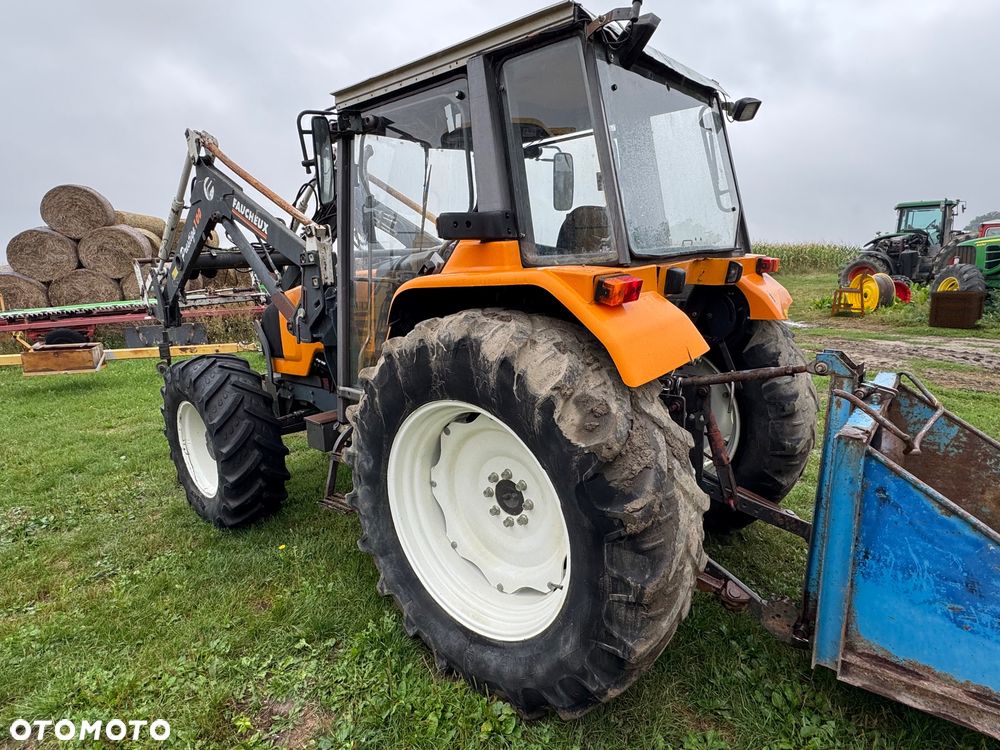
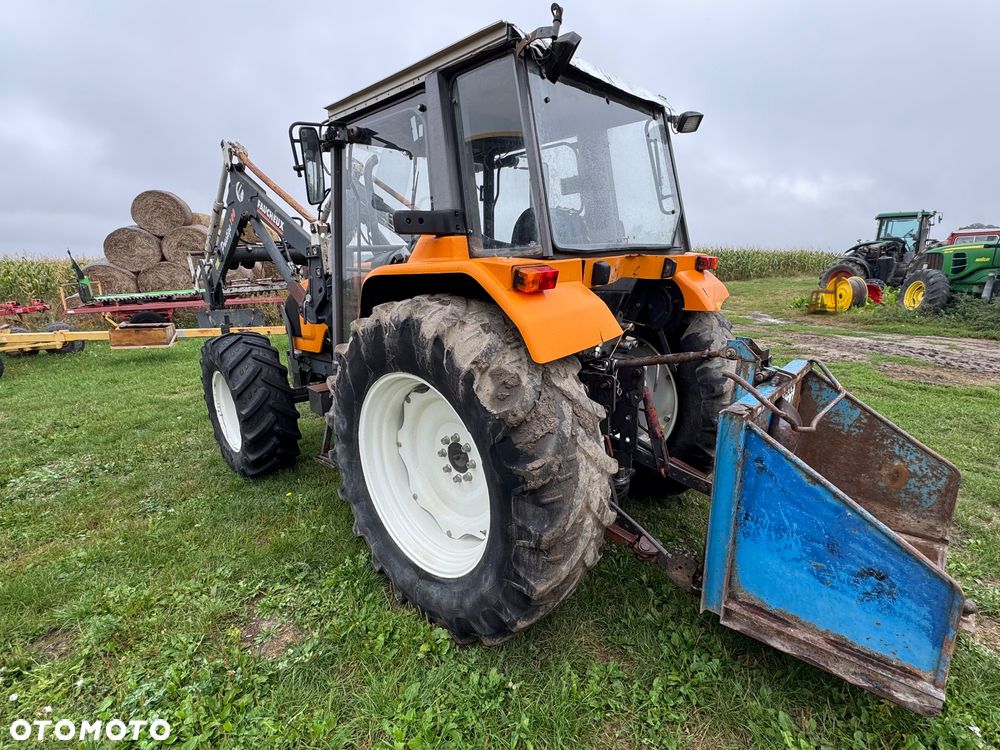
wooden crate: present [928,290,985,329] -> none [893,292,947,326]

